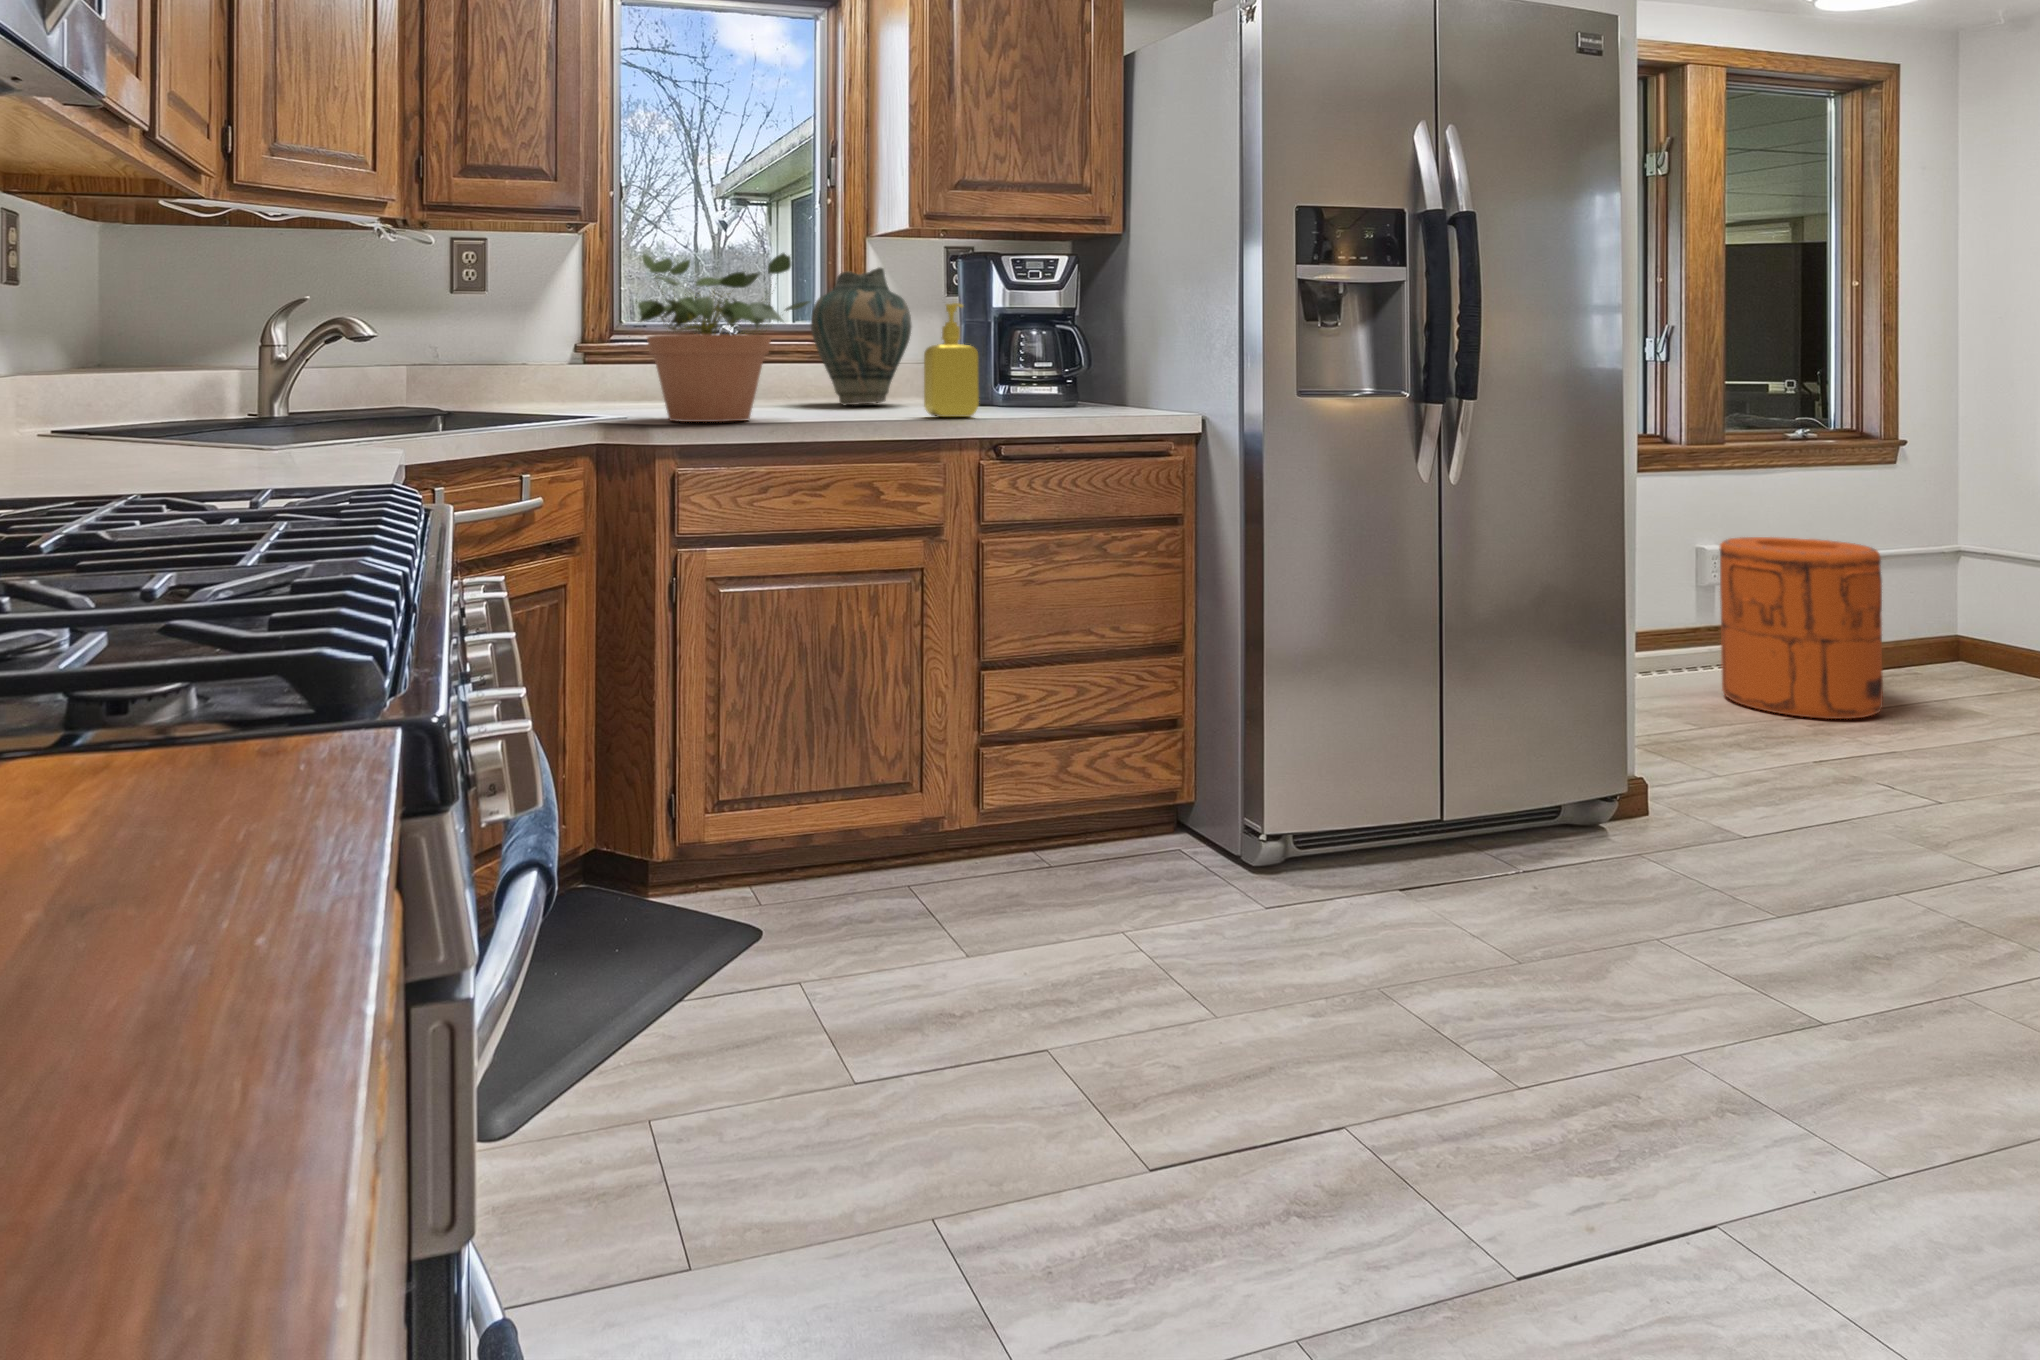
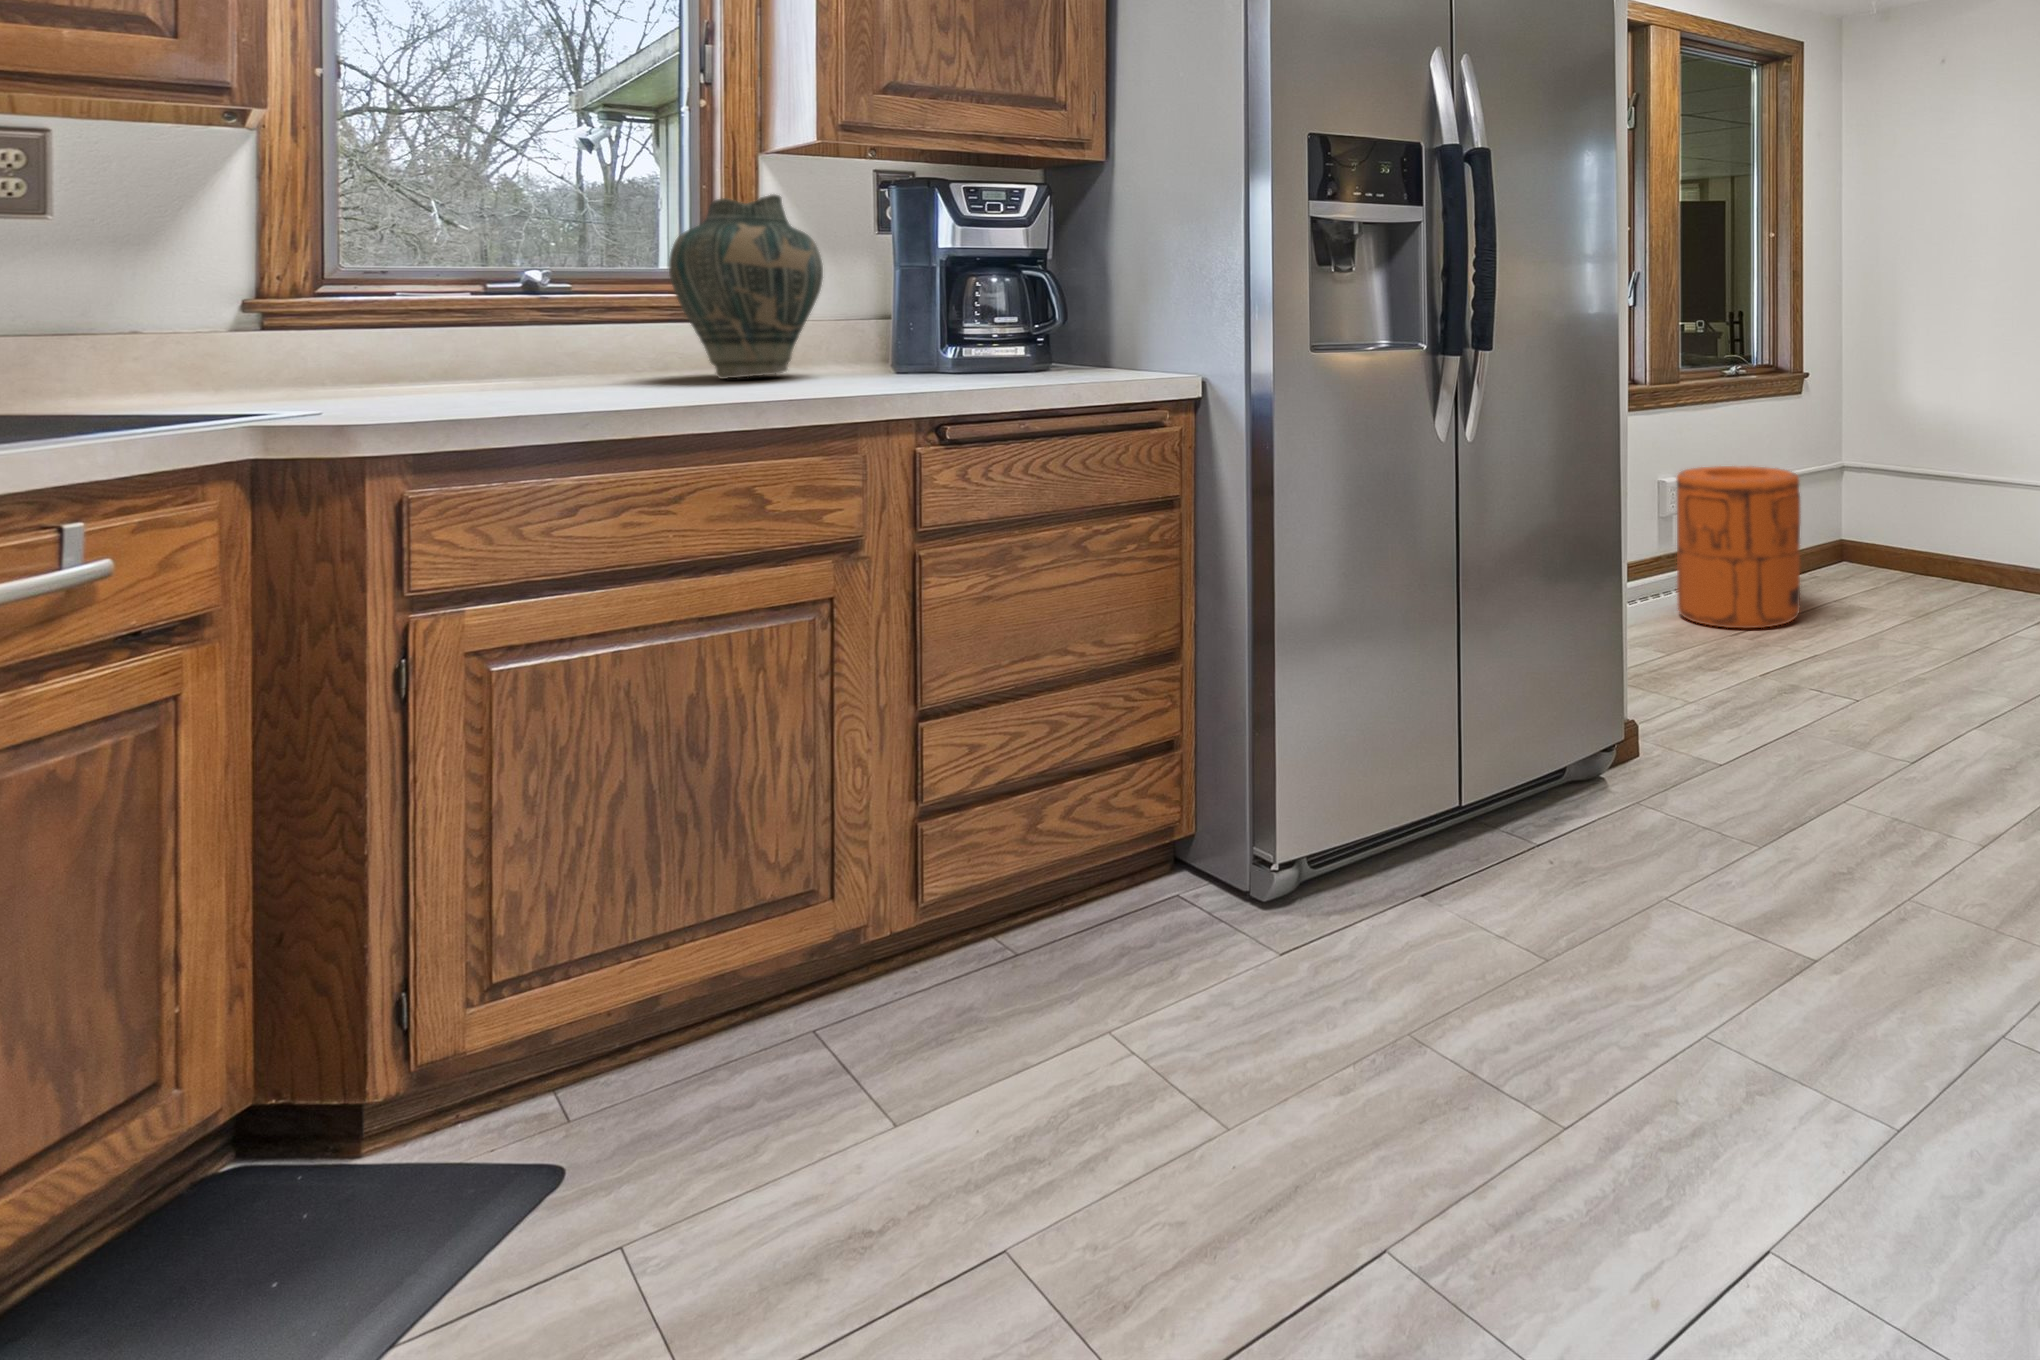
potted plant: present [636,253,809,422] -> none [288,154,656,418]
soap dispenser: present [924,303,979,417] -> none [830,243,910,394]

